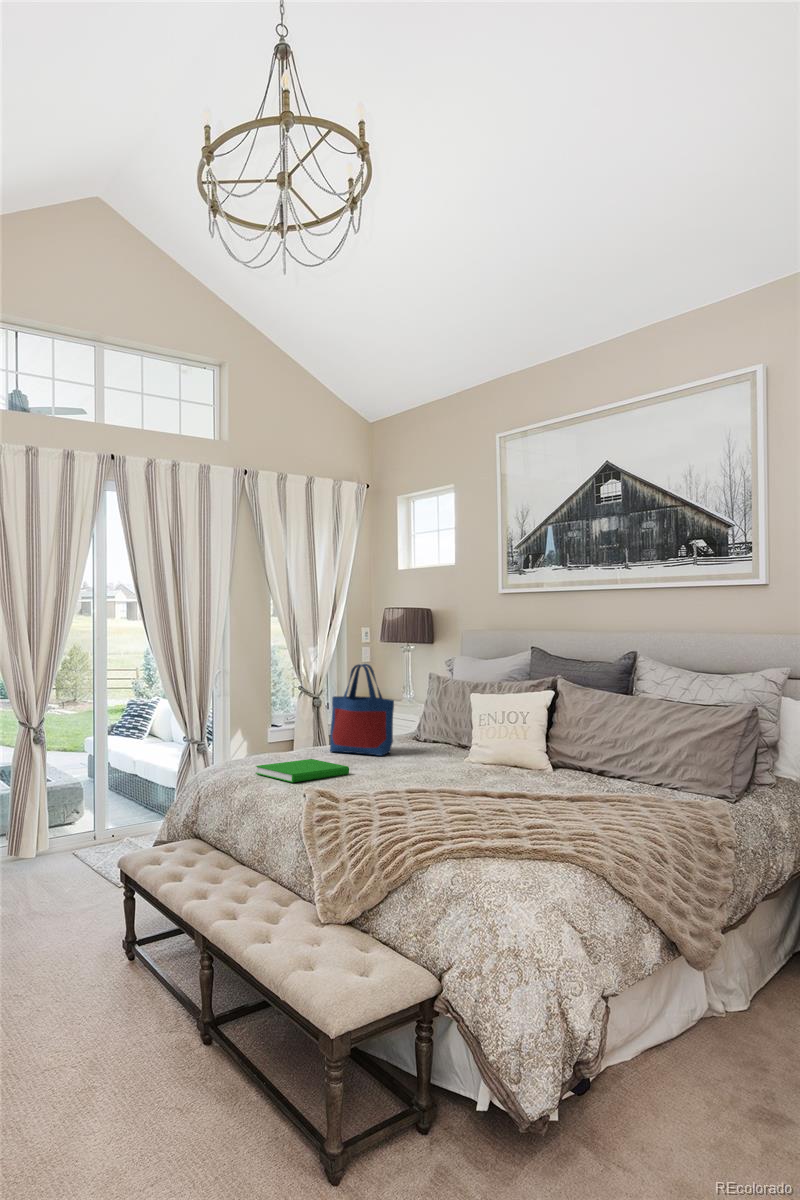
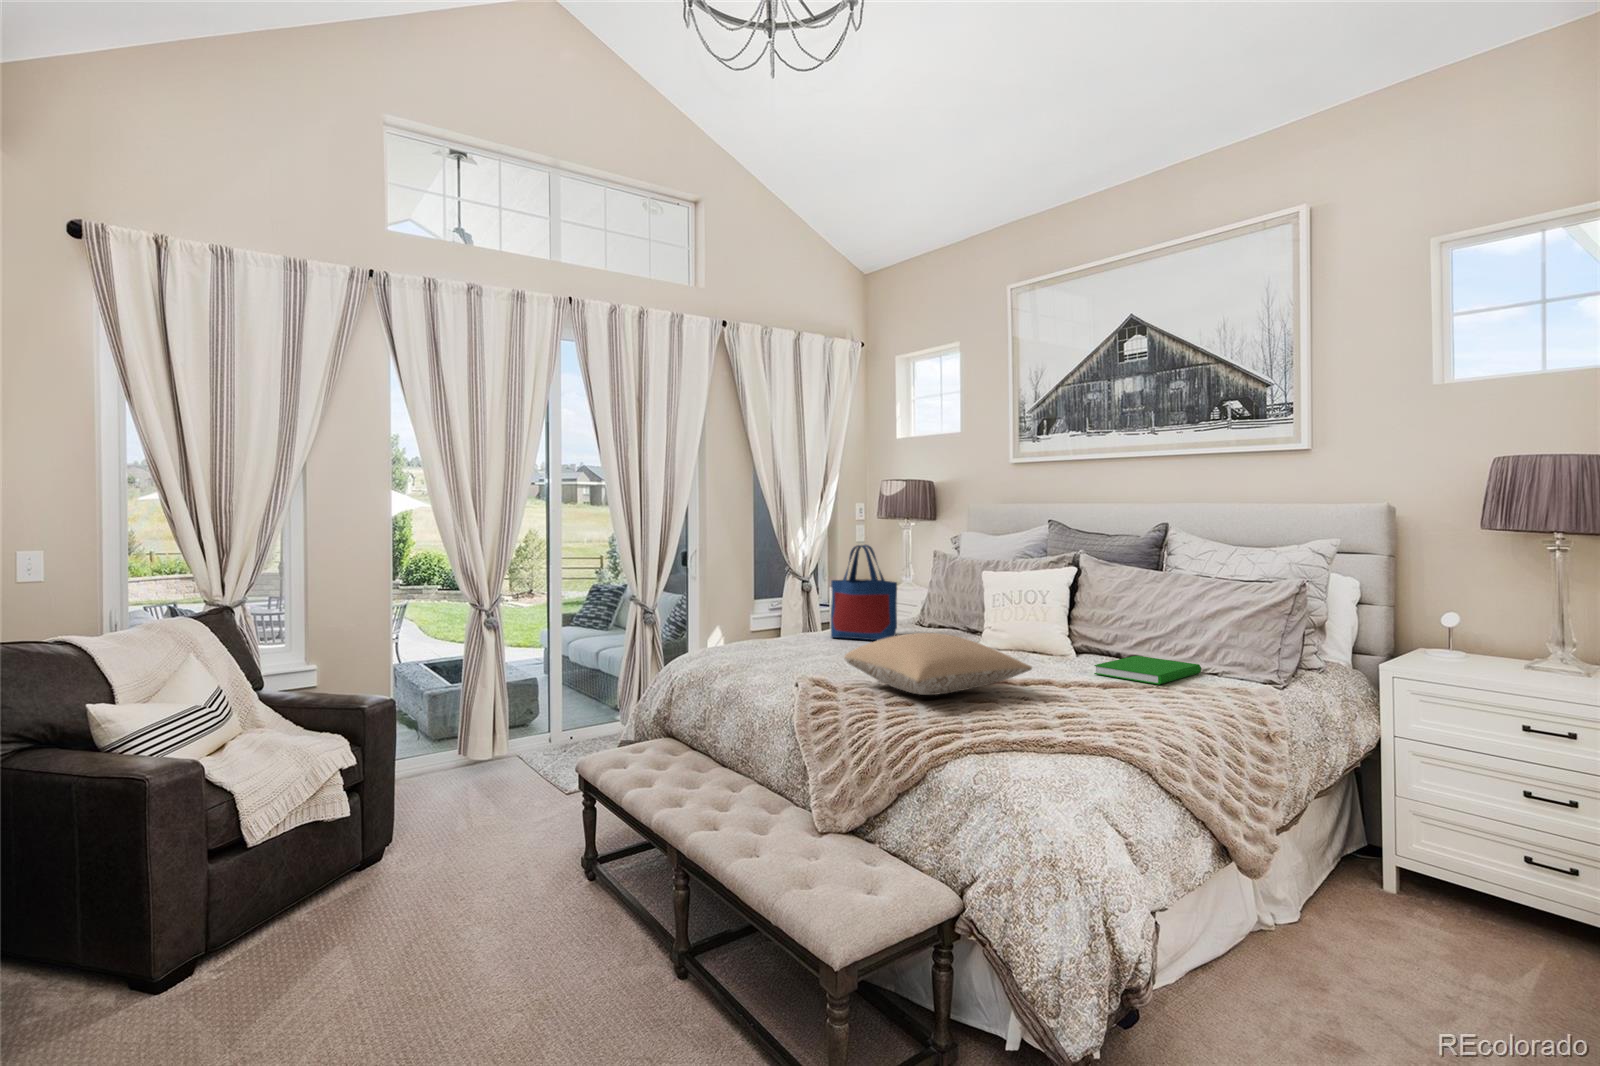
pillow: none [343,750,511,806] -> present [844,633,1032,695]
book: present [256,759,349,783] -> present [1094,656,1201,685]

